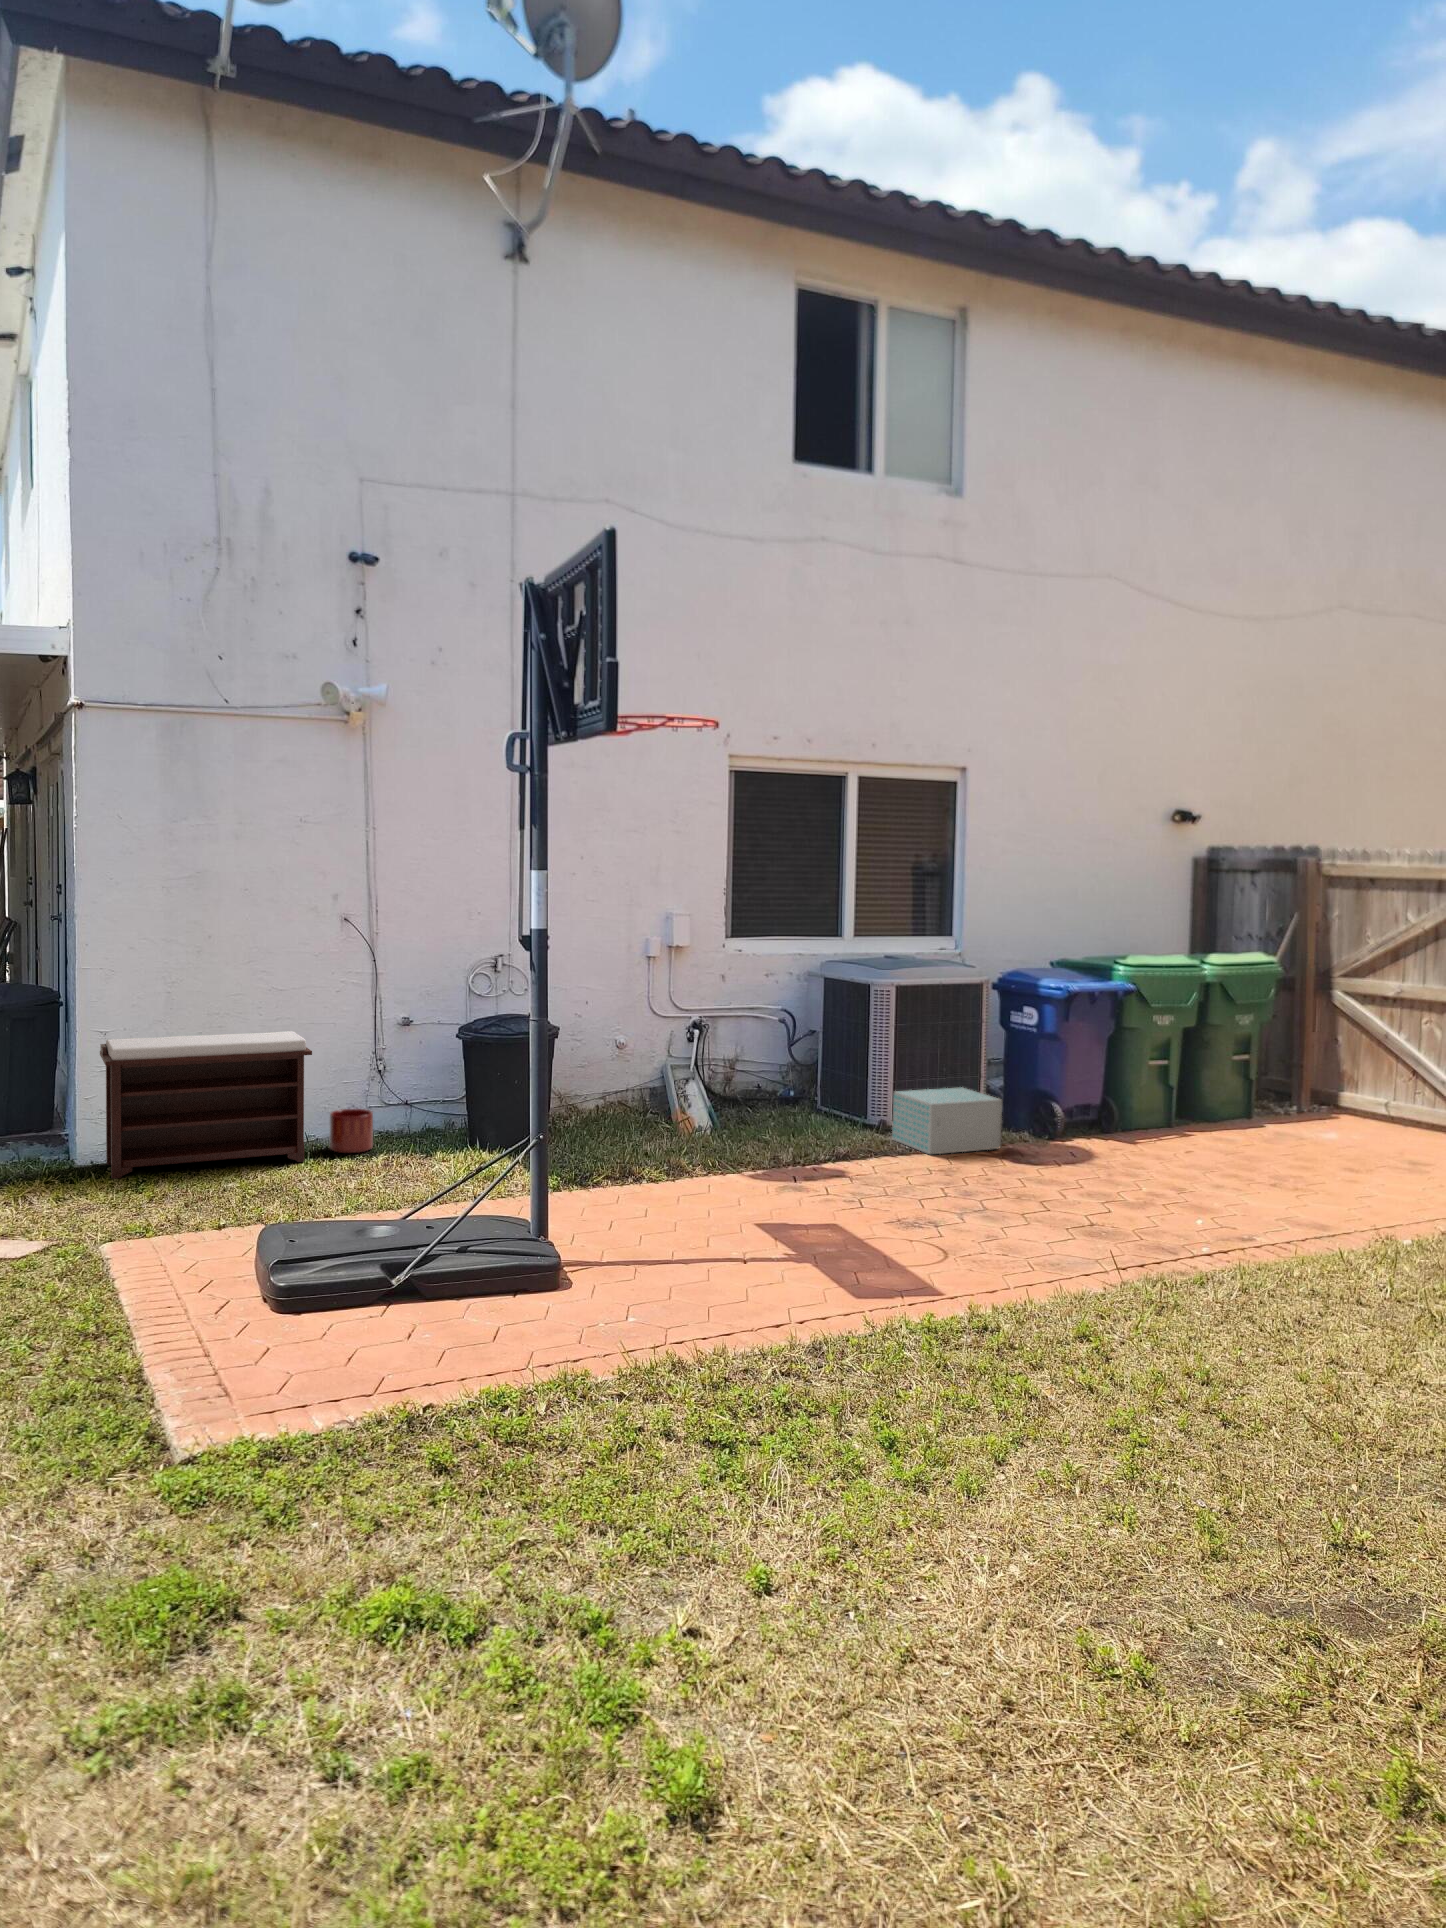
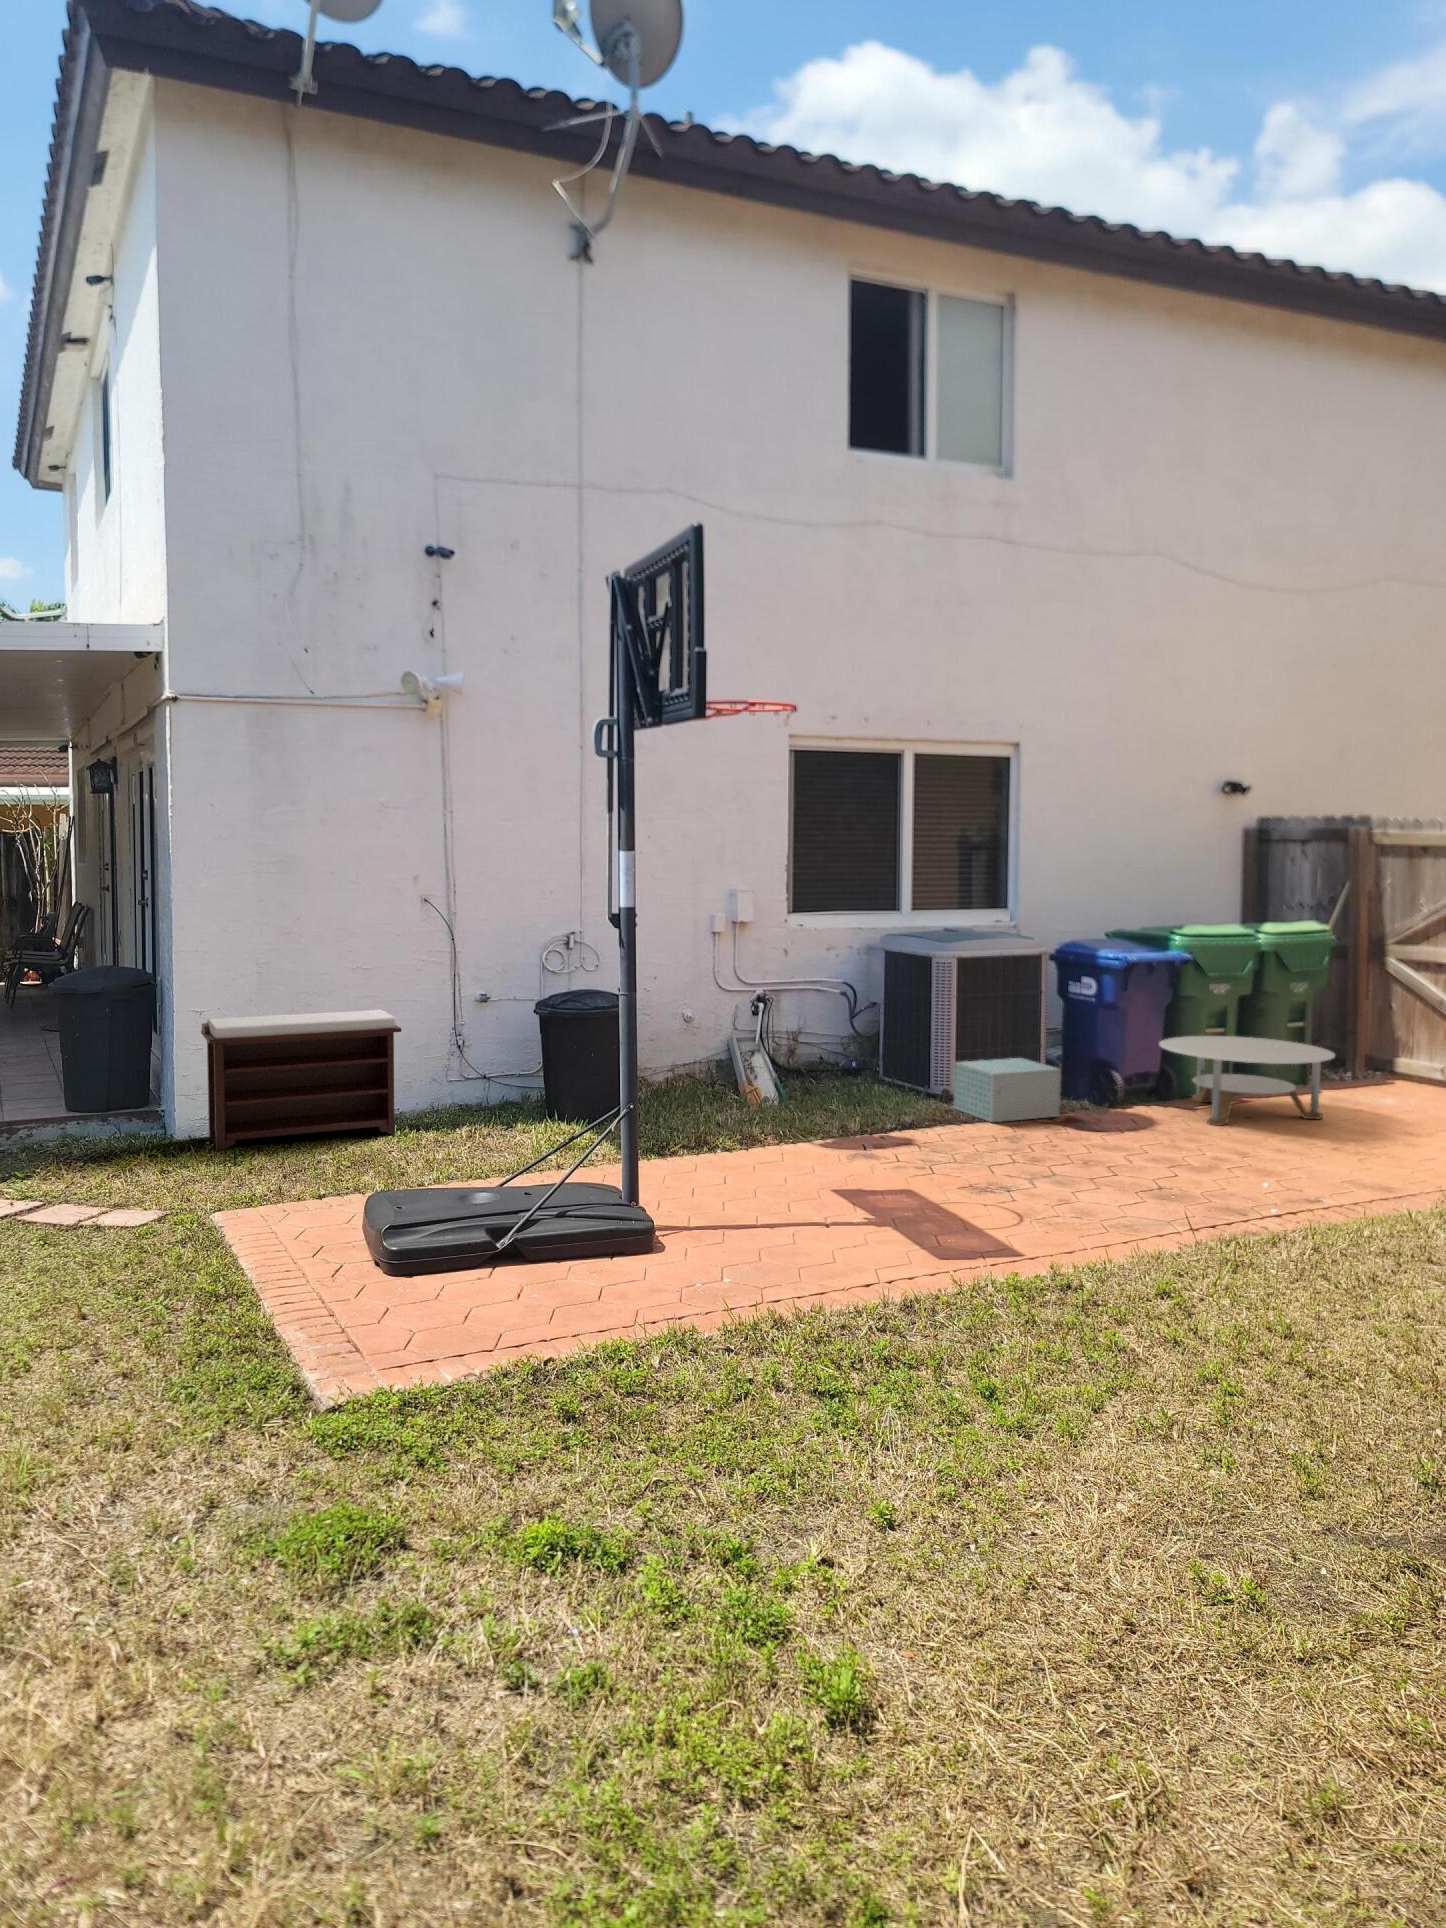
round table: none [1104,1066,1283,1160] -> present [1159,1036,1335,1126]
planter: present [329,1109,373,1153] -> none [417,1083,458,1126]

